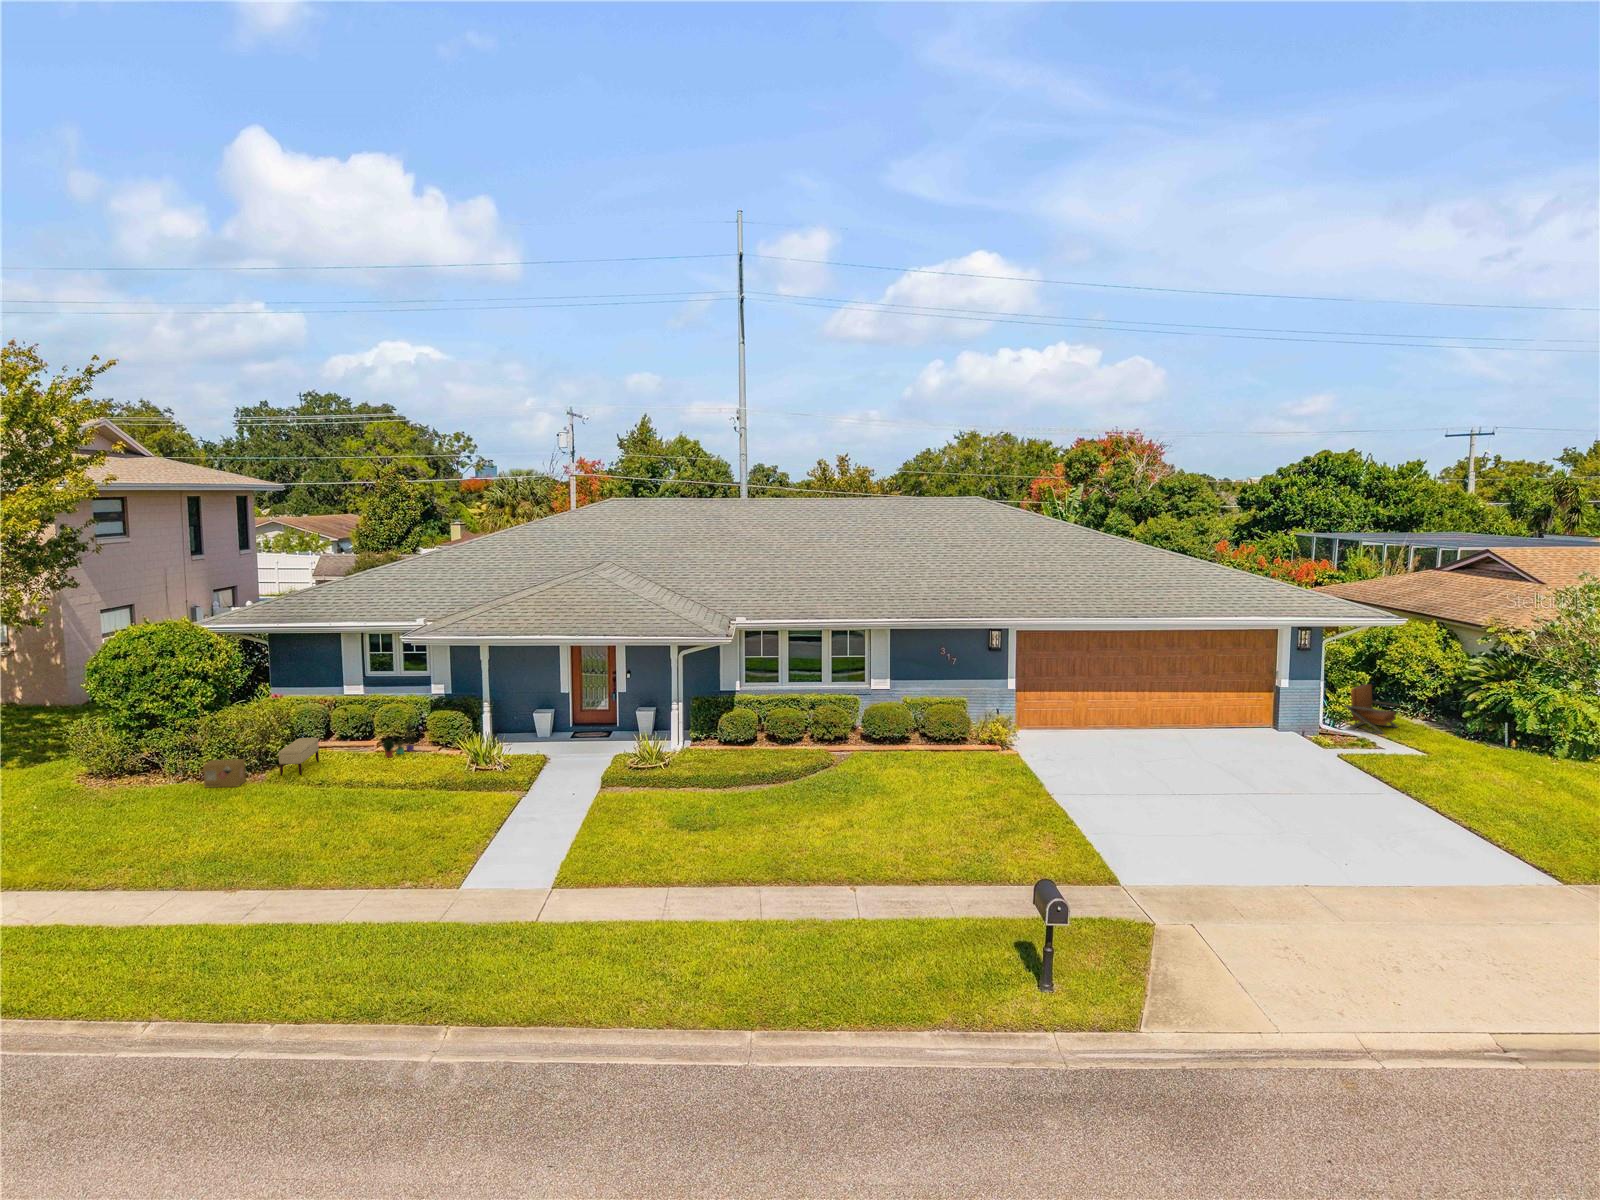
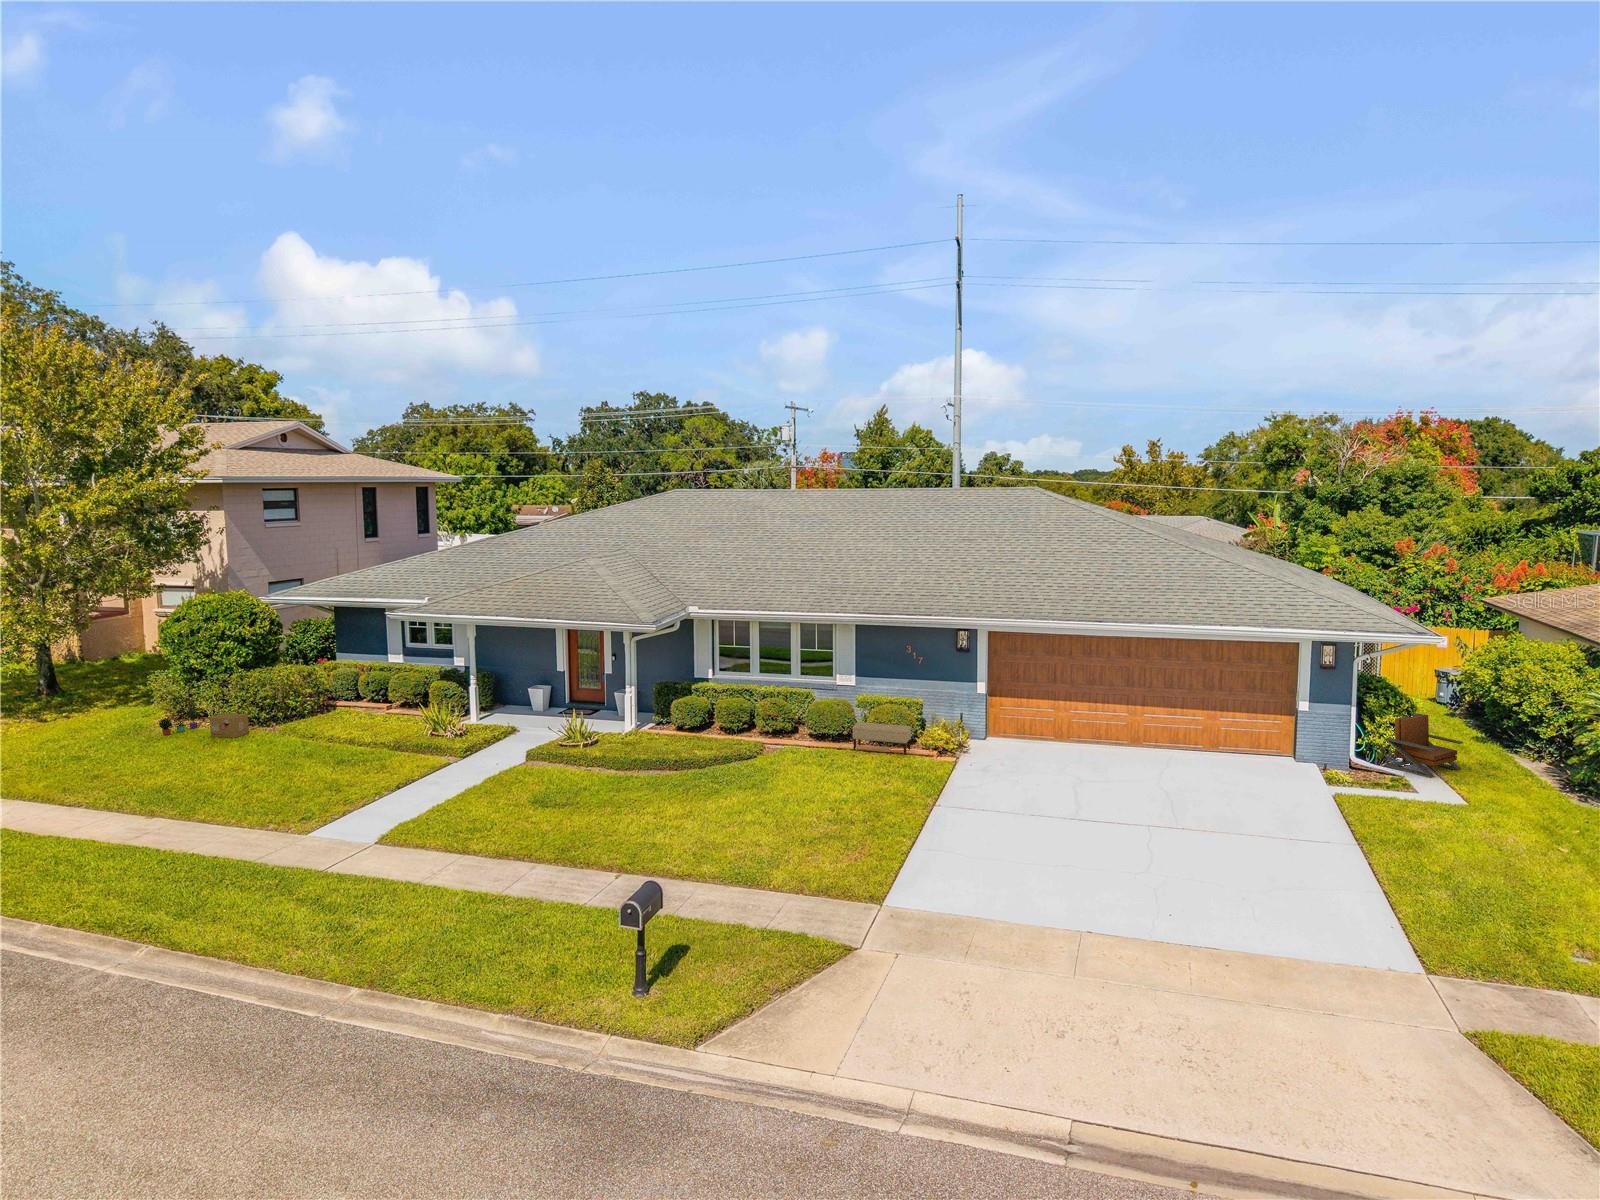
potted plant: present [382,722,414,757] -> present [159,700,198,735]
bench: present [278,738,319,776] -> present [853,722,911,755]

